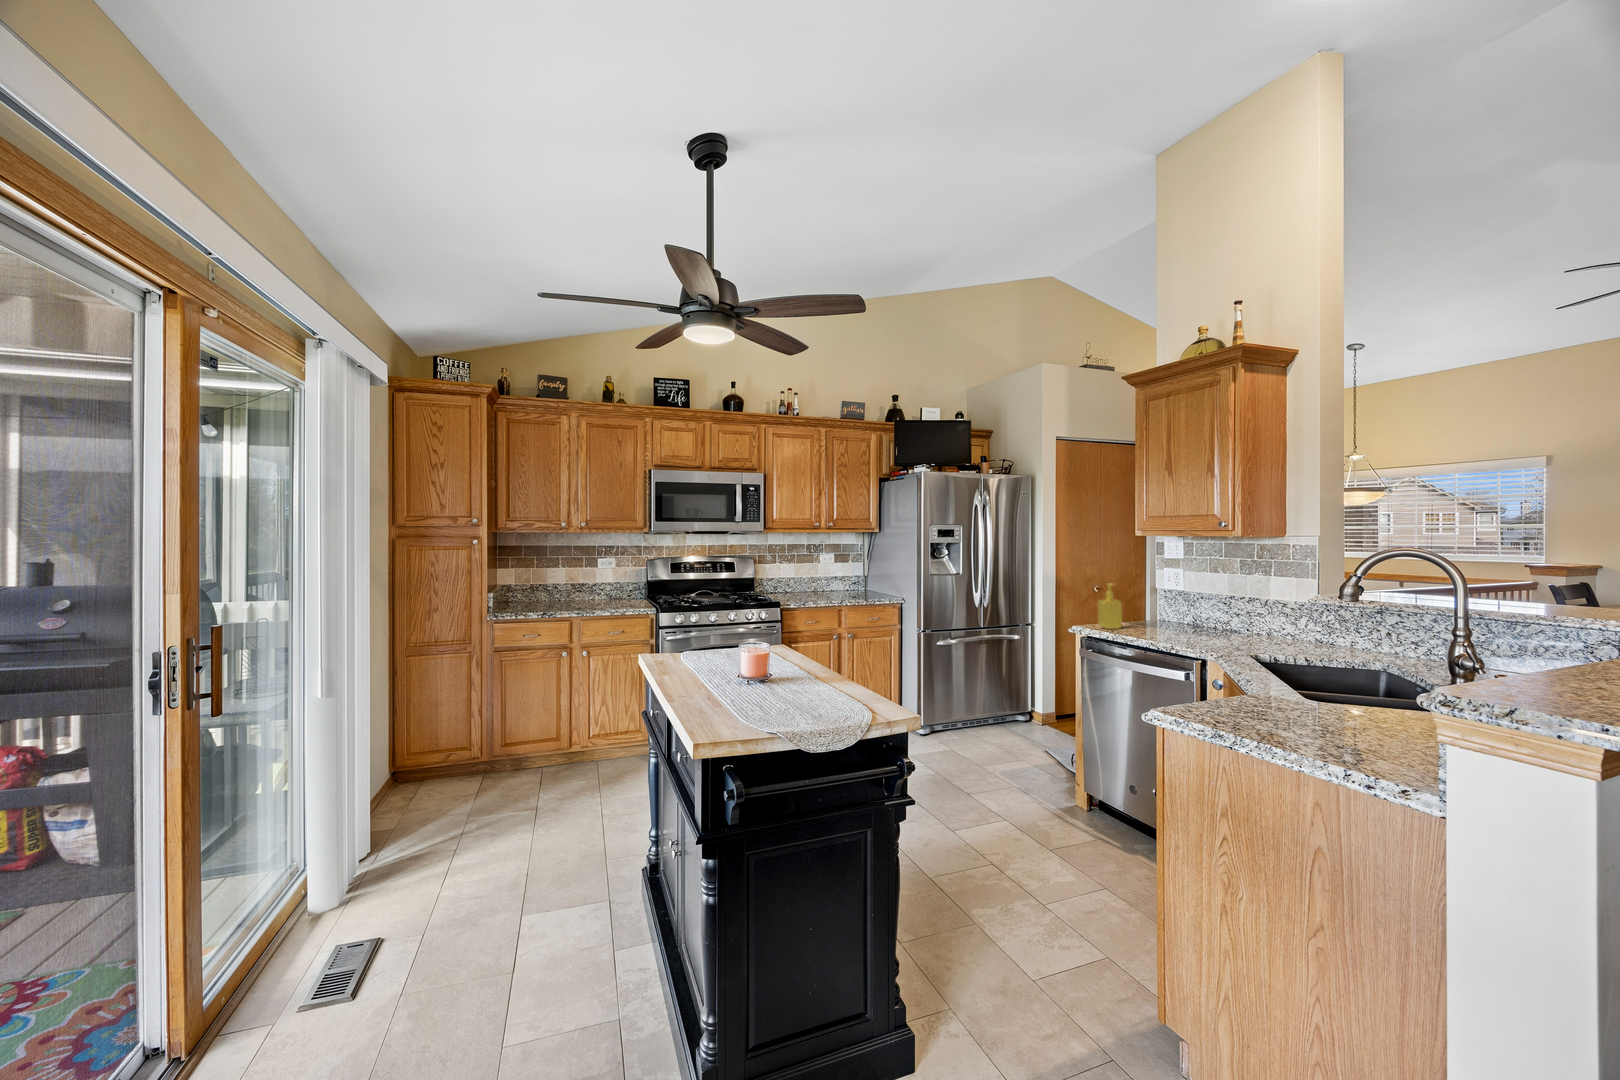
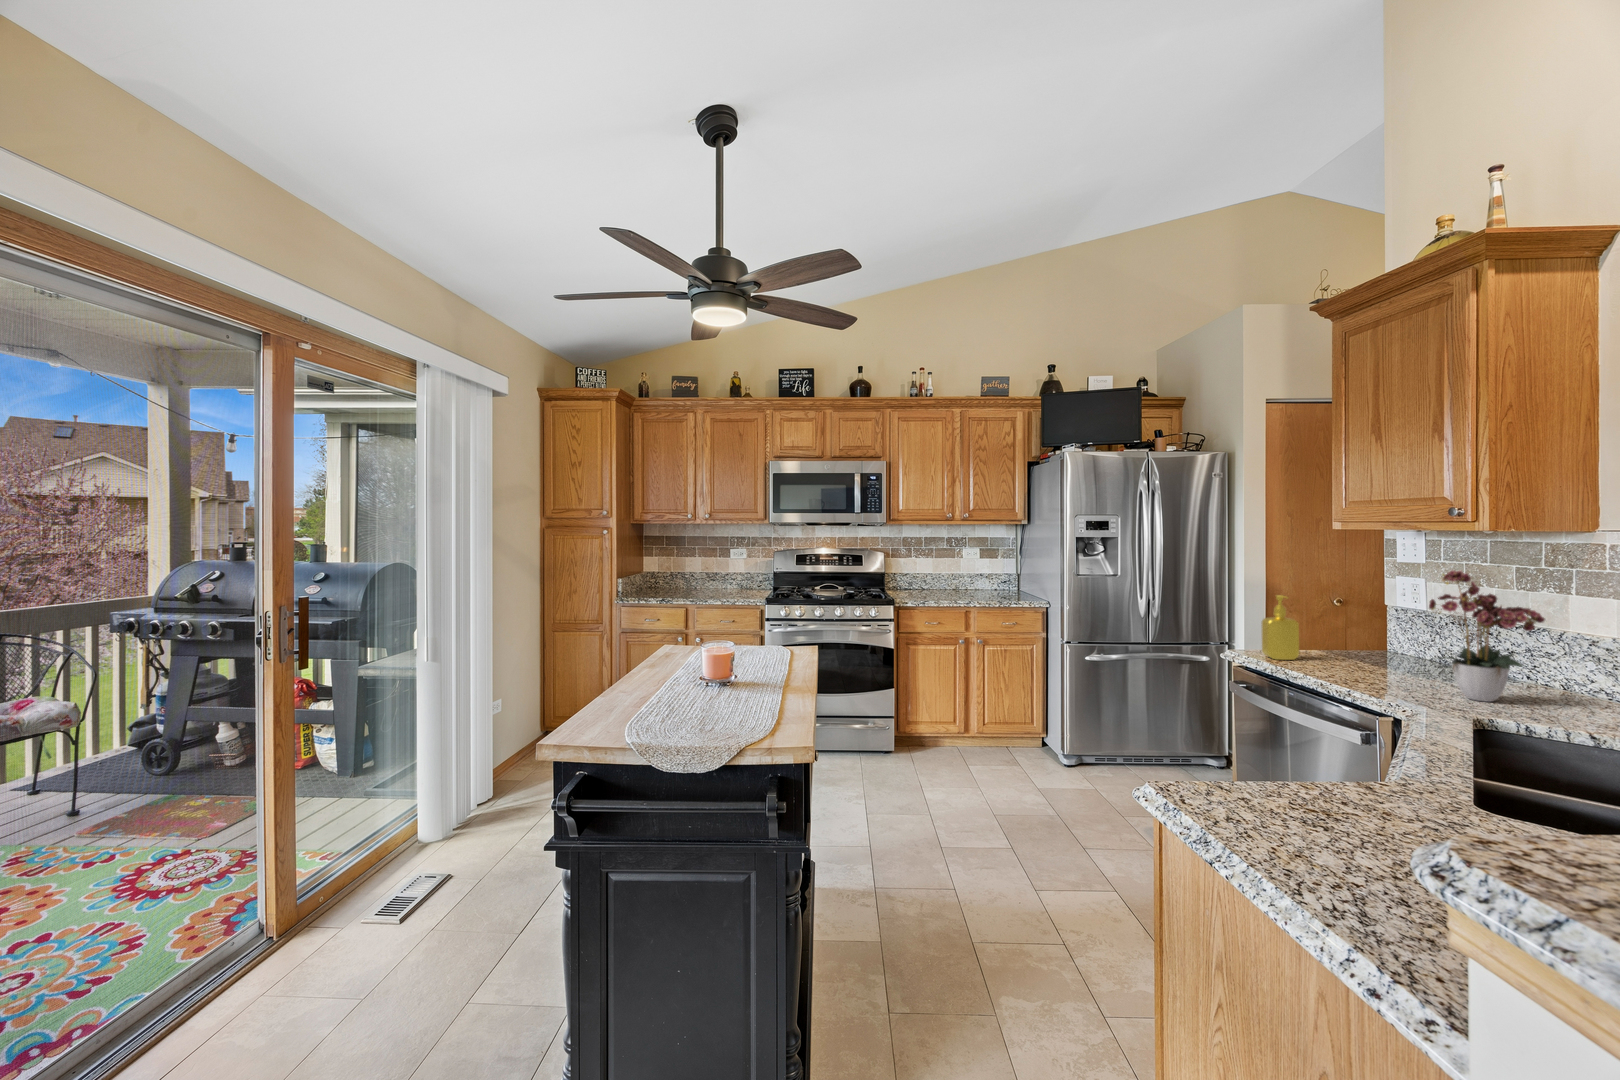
flower arrangement: none [1207,558,1274,643] -> present [1429,571,1545,702]

